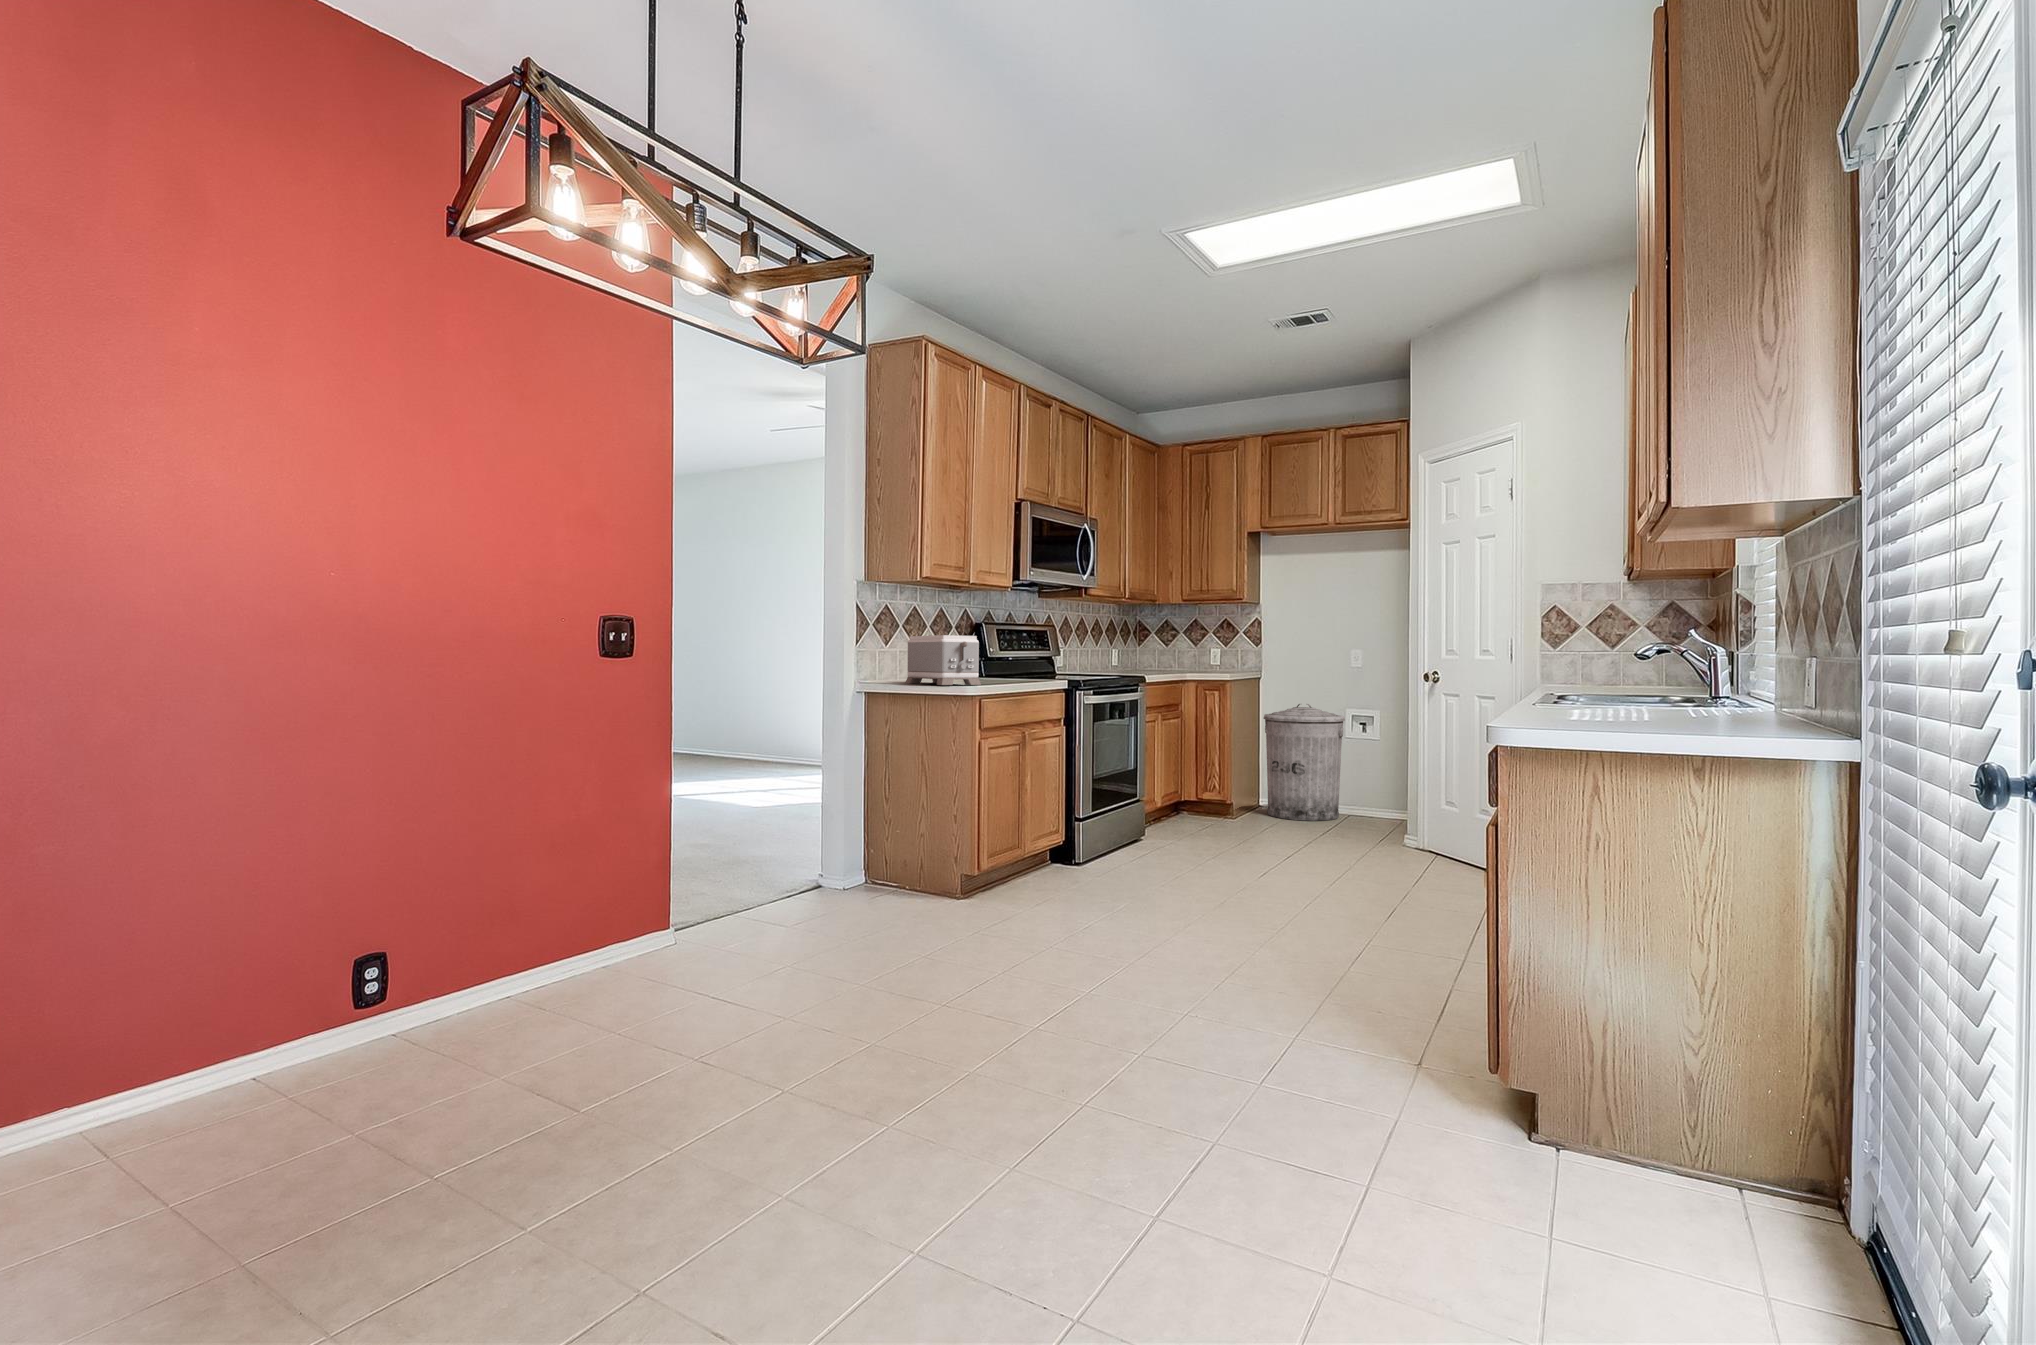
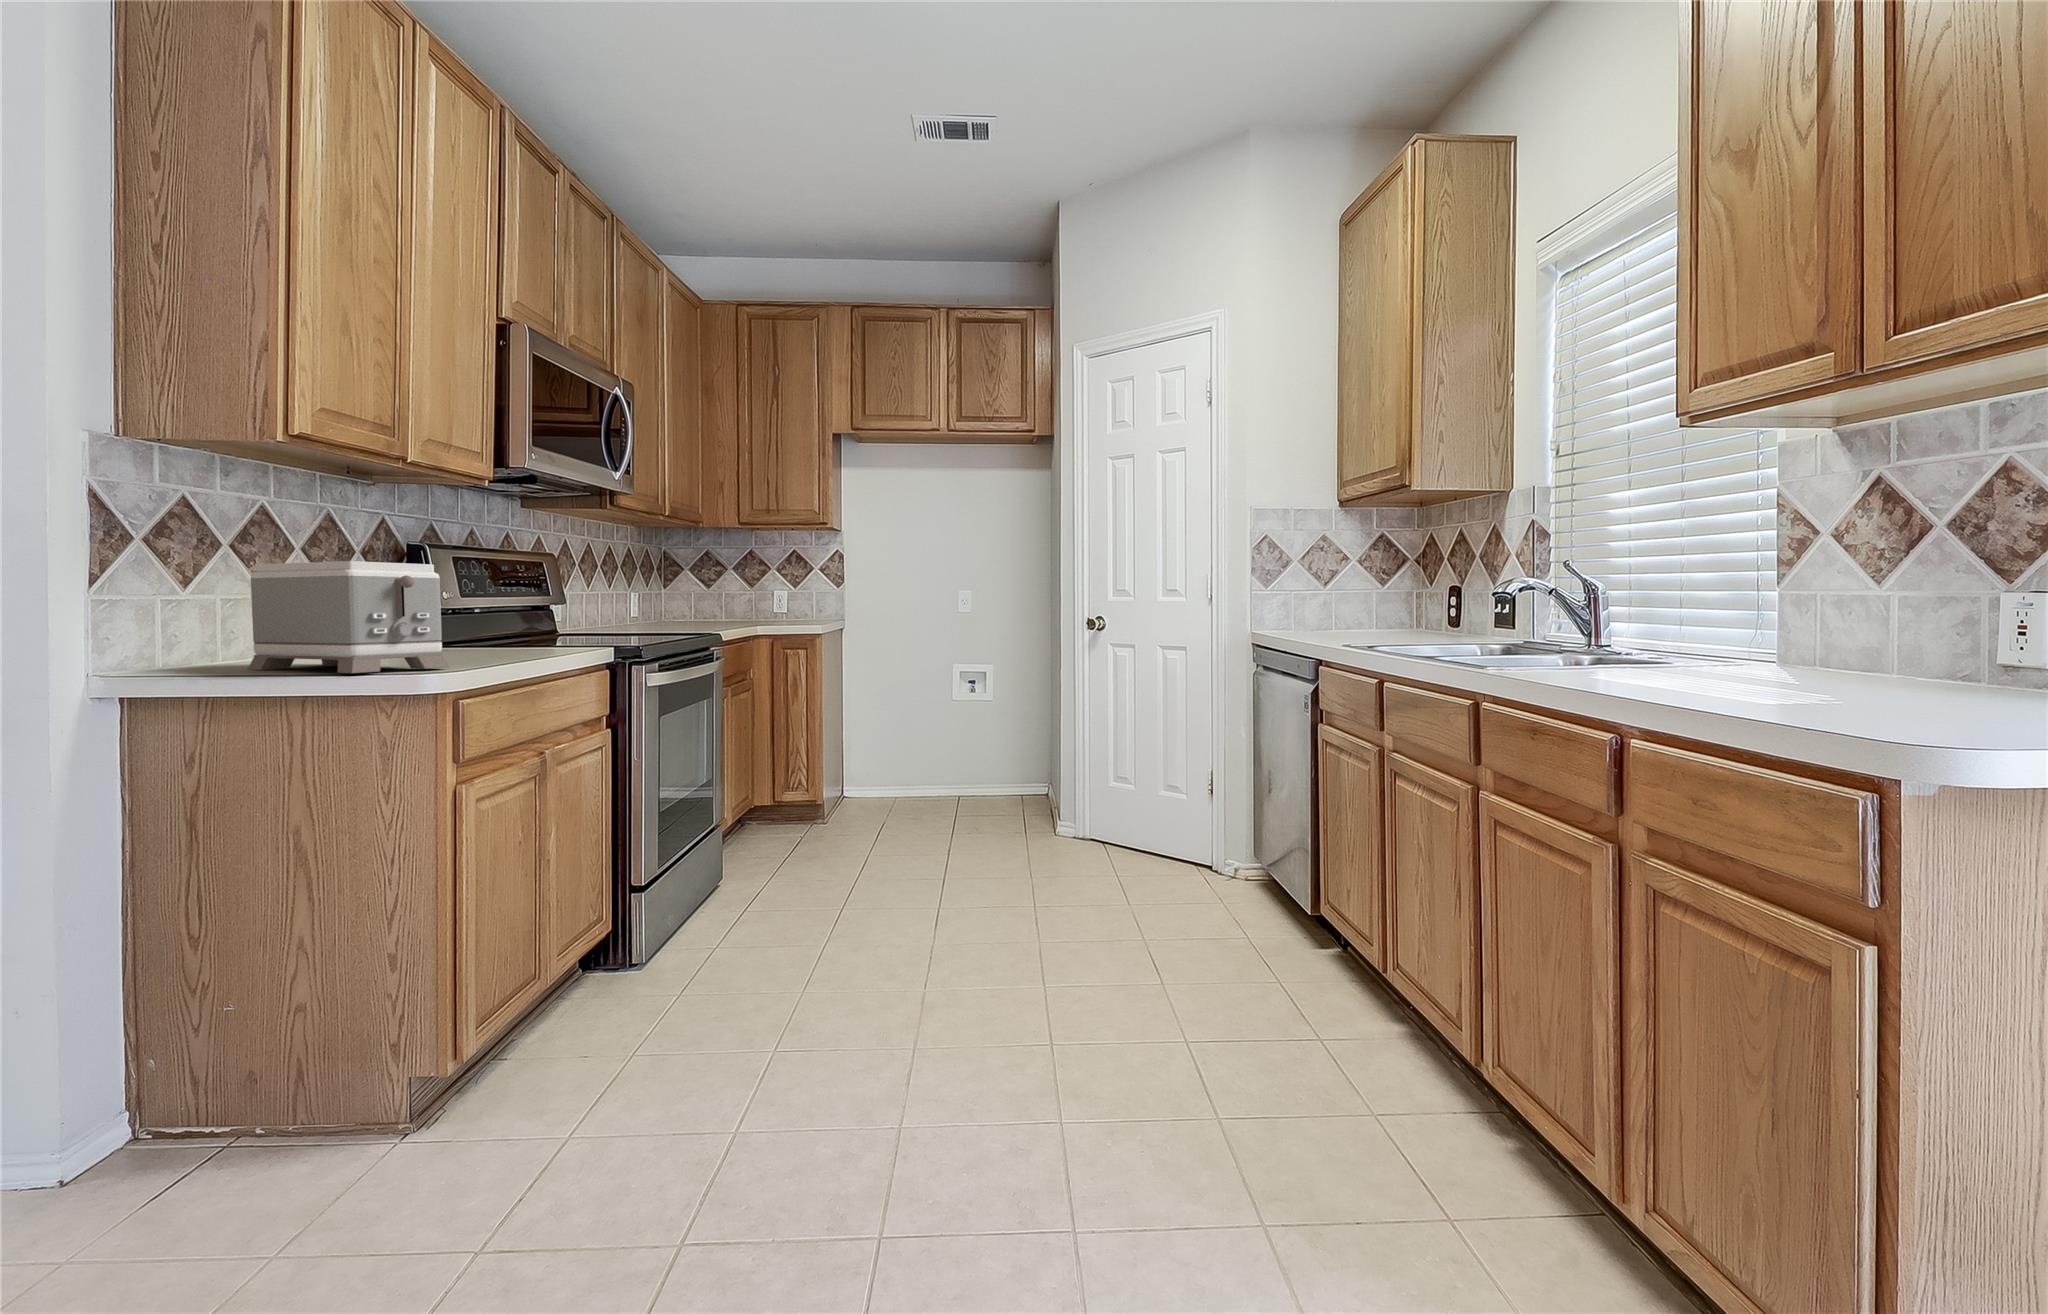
trash can: present [1264,704,1345,821] -> none [858,663,961,817]

